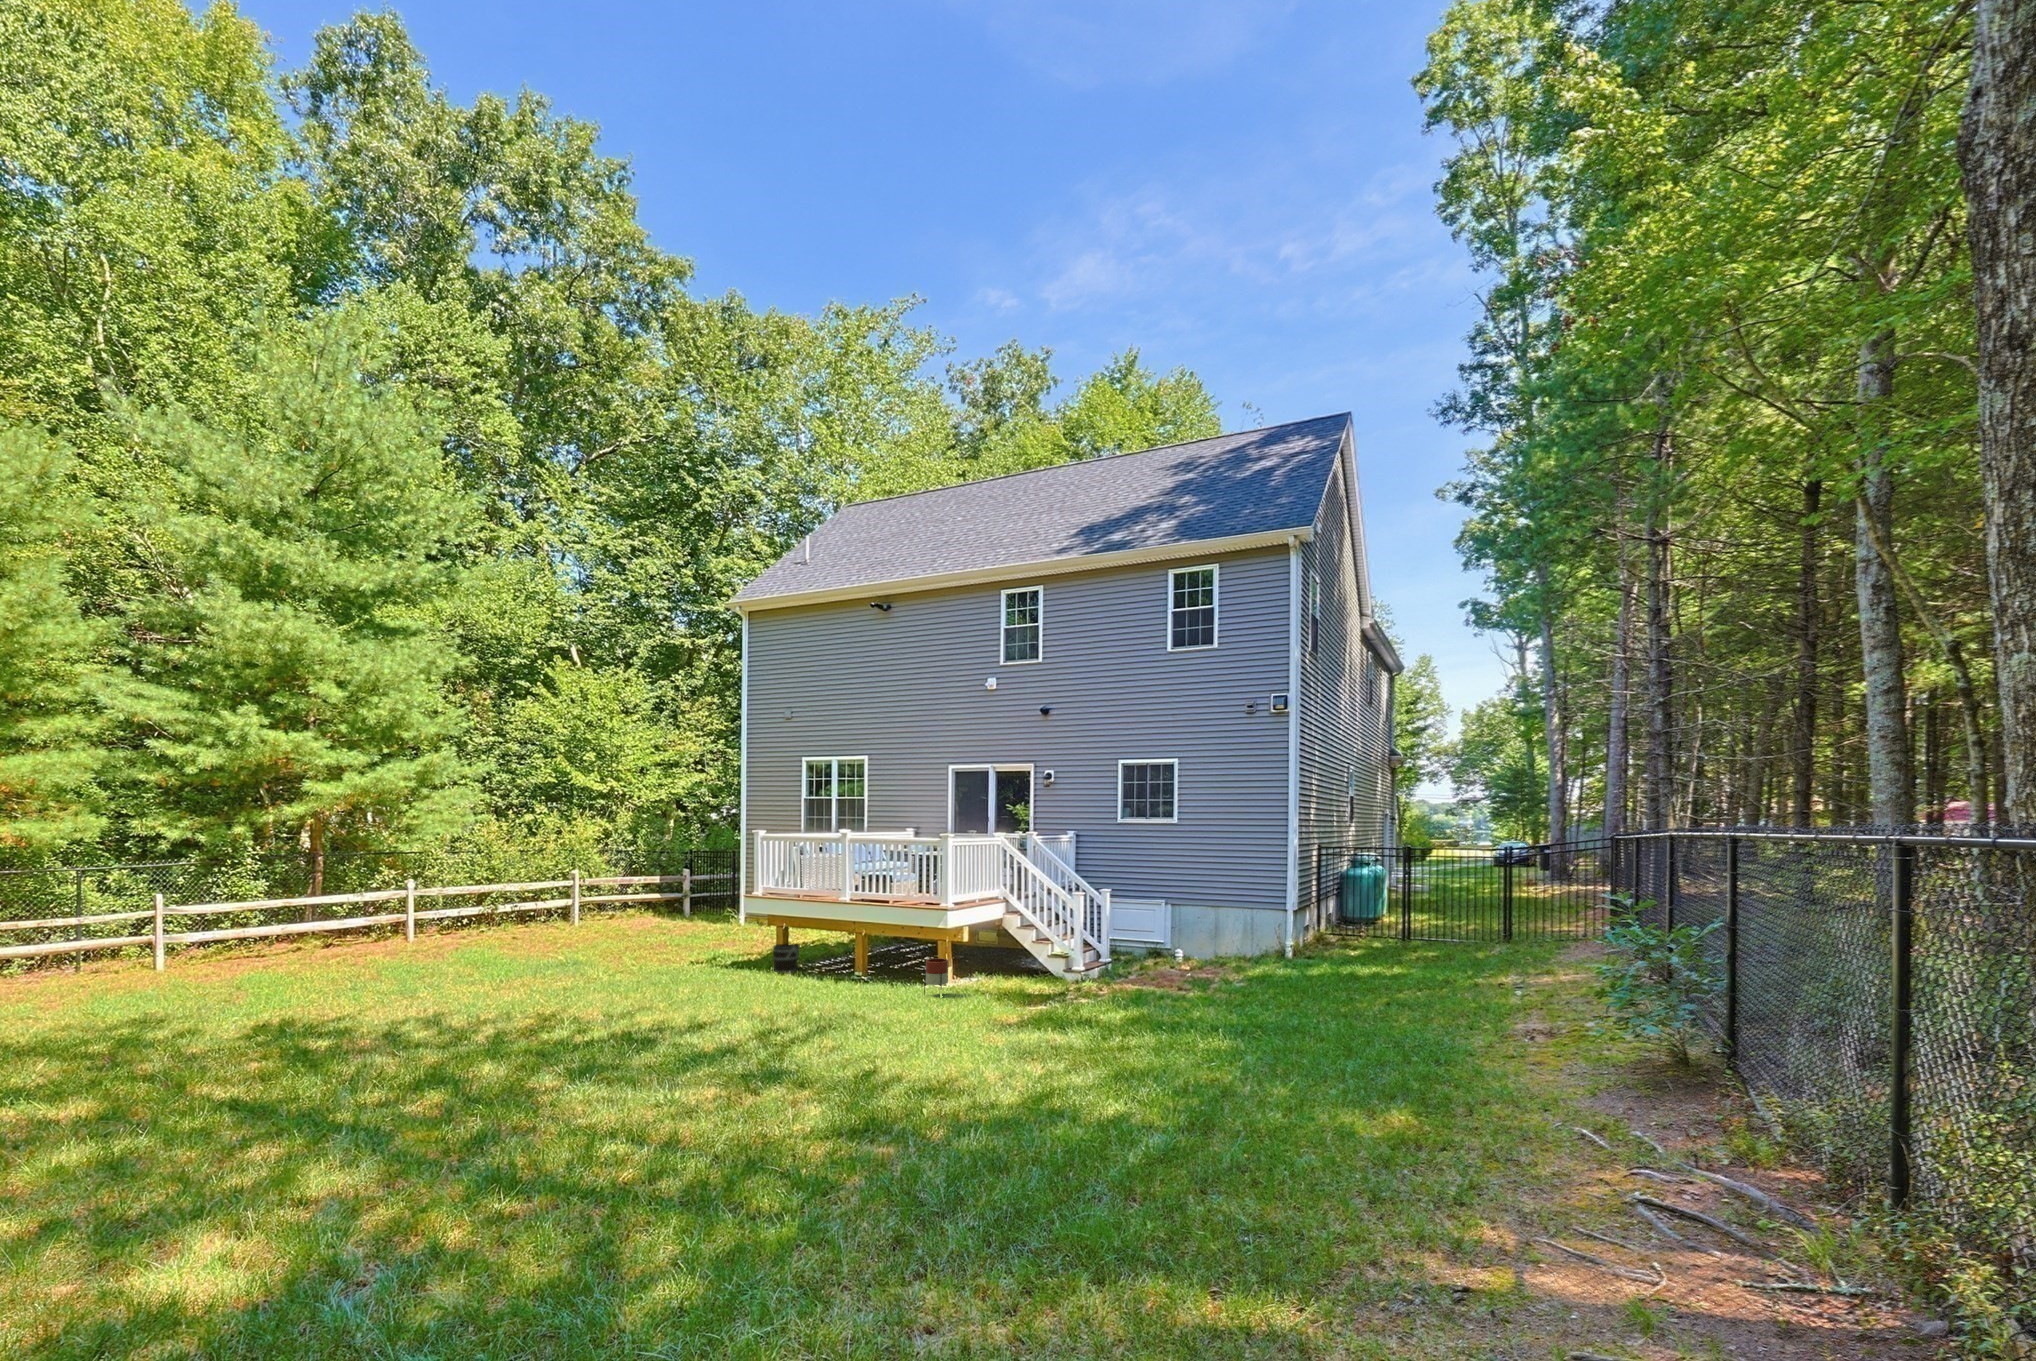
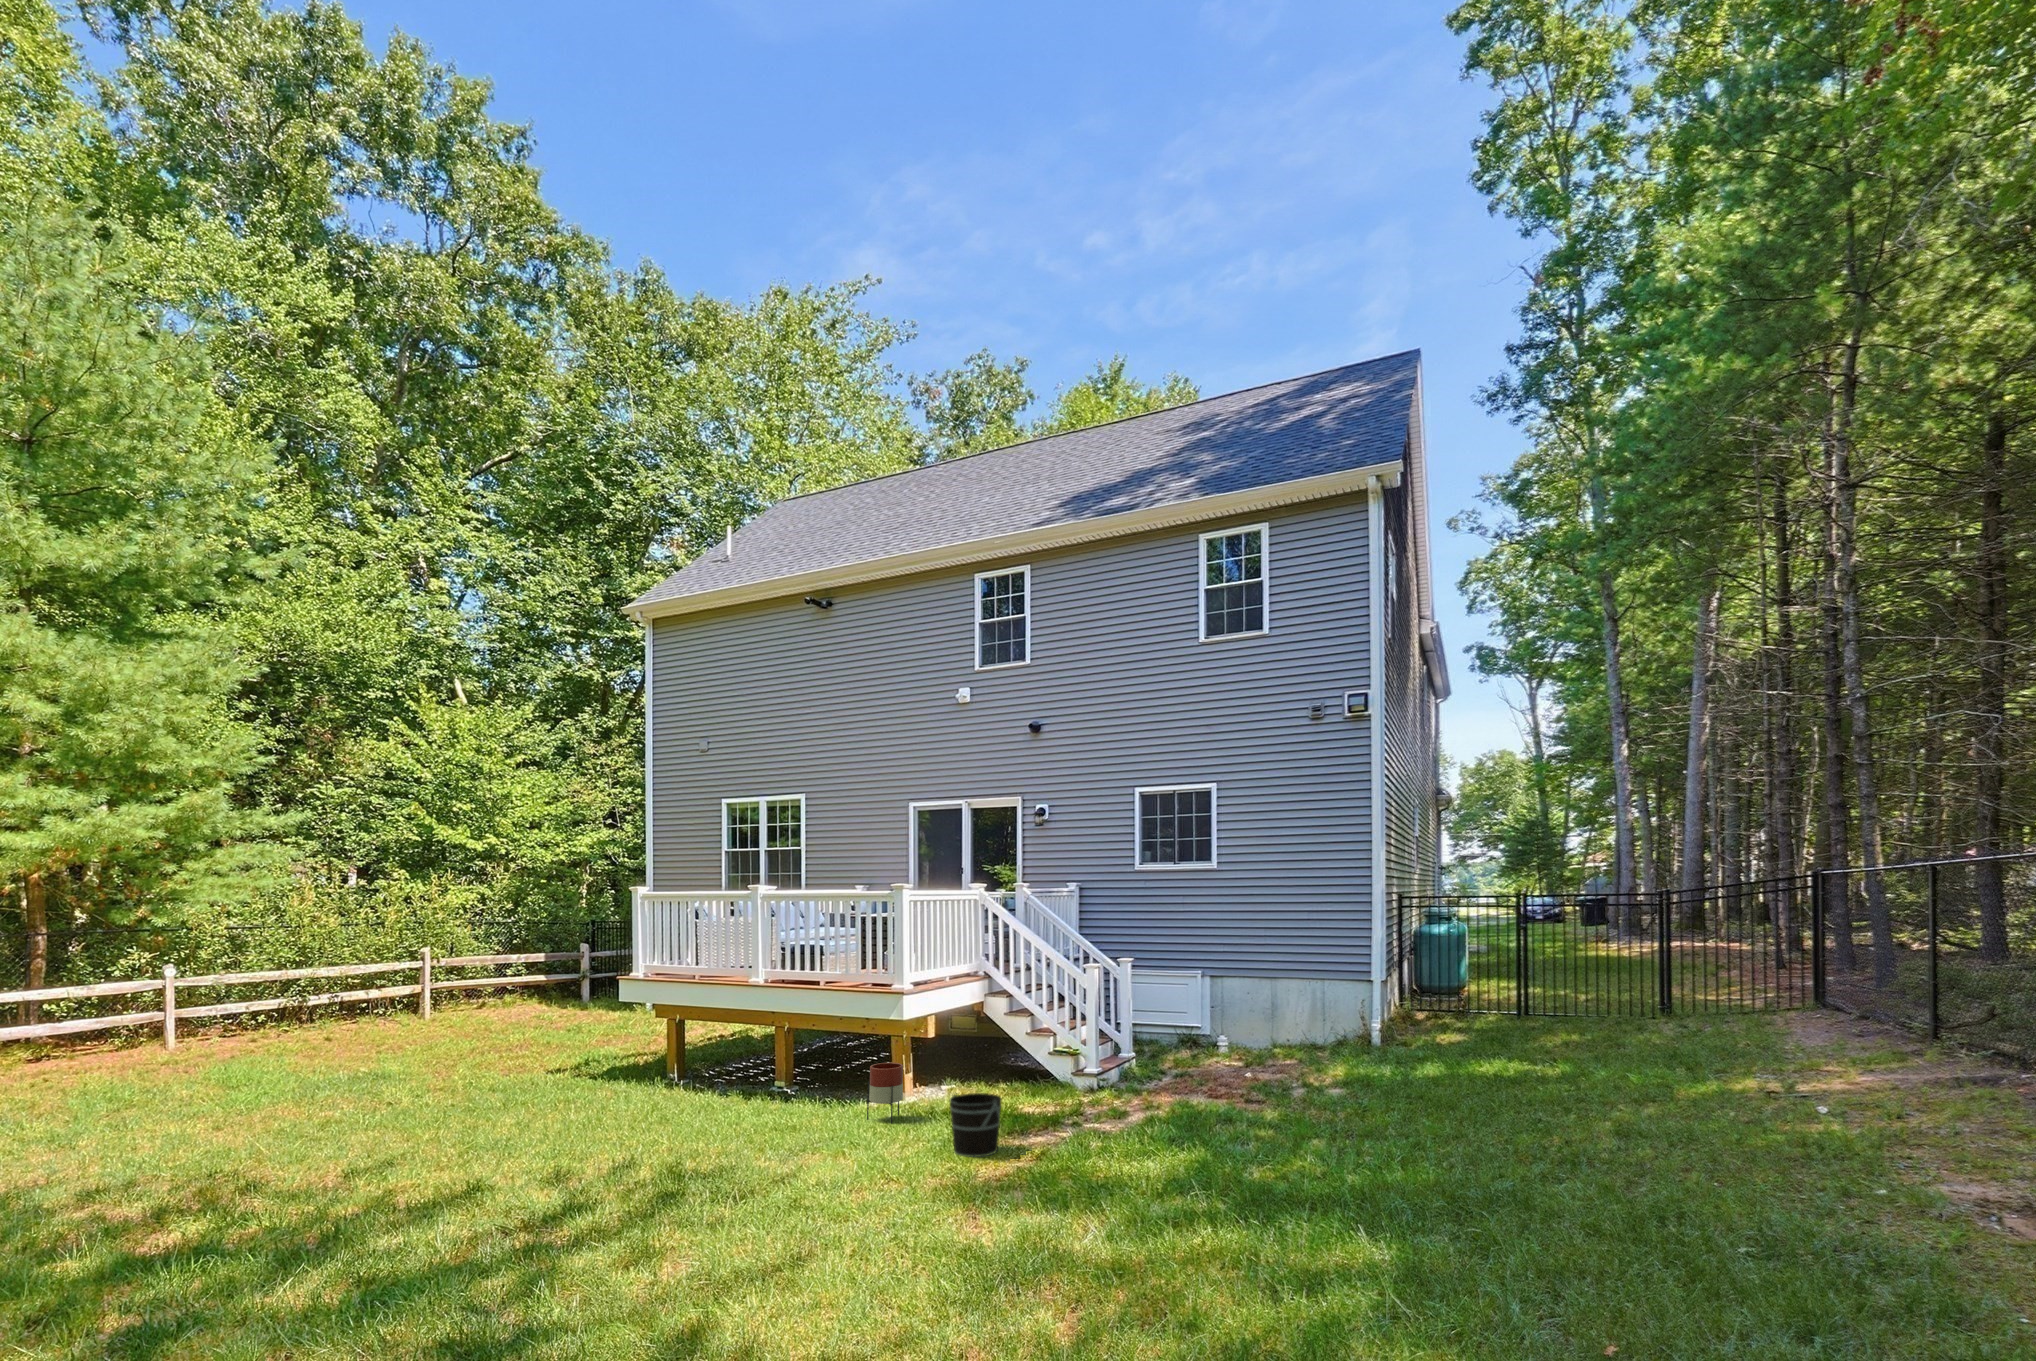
bucket: present [773,944,800,972] -> present [950,1093,1001,1157]

